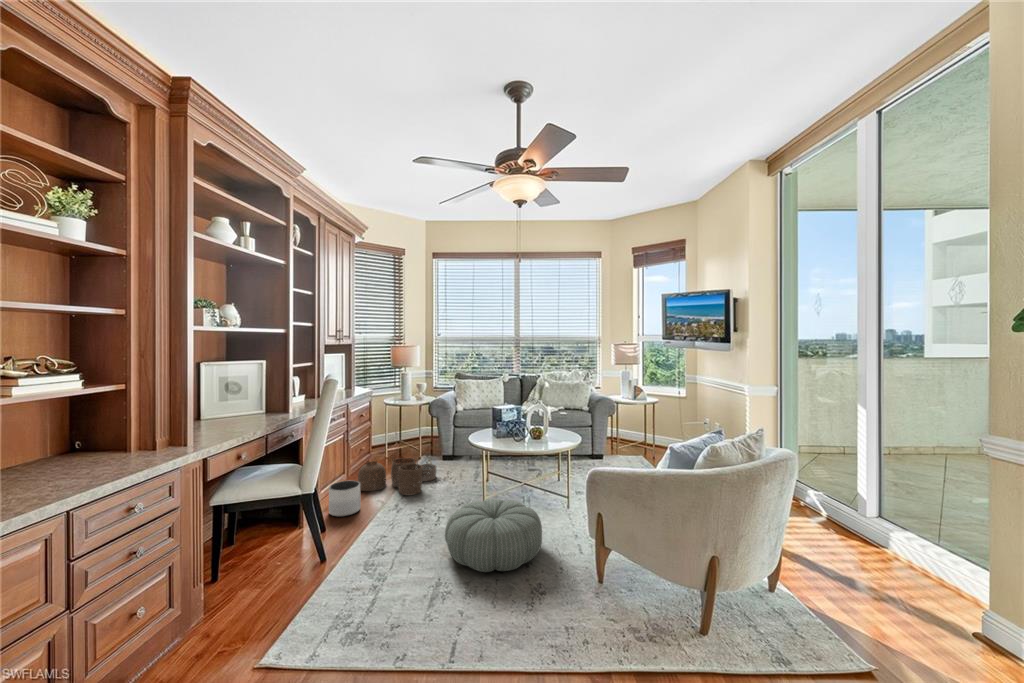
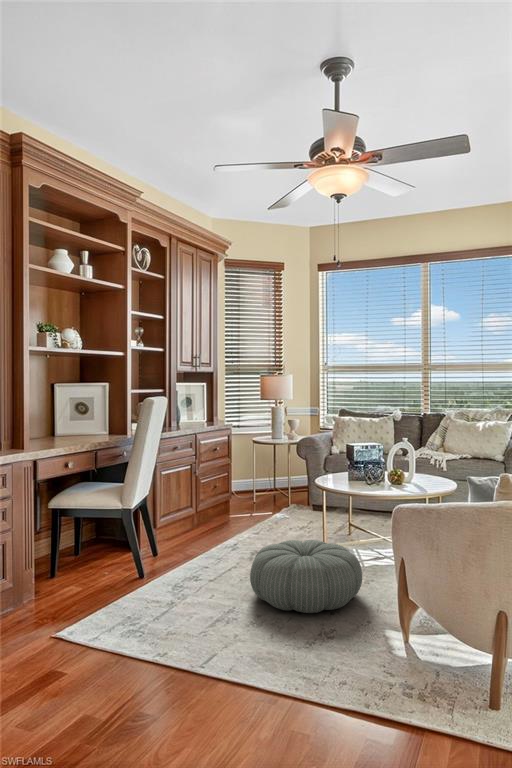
woven basket: present [358,458,436,495] -> none [205,495,292,538]
planter: present [329,480,361,517] -> none [166,513,197,547]

